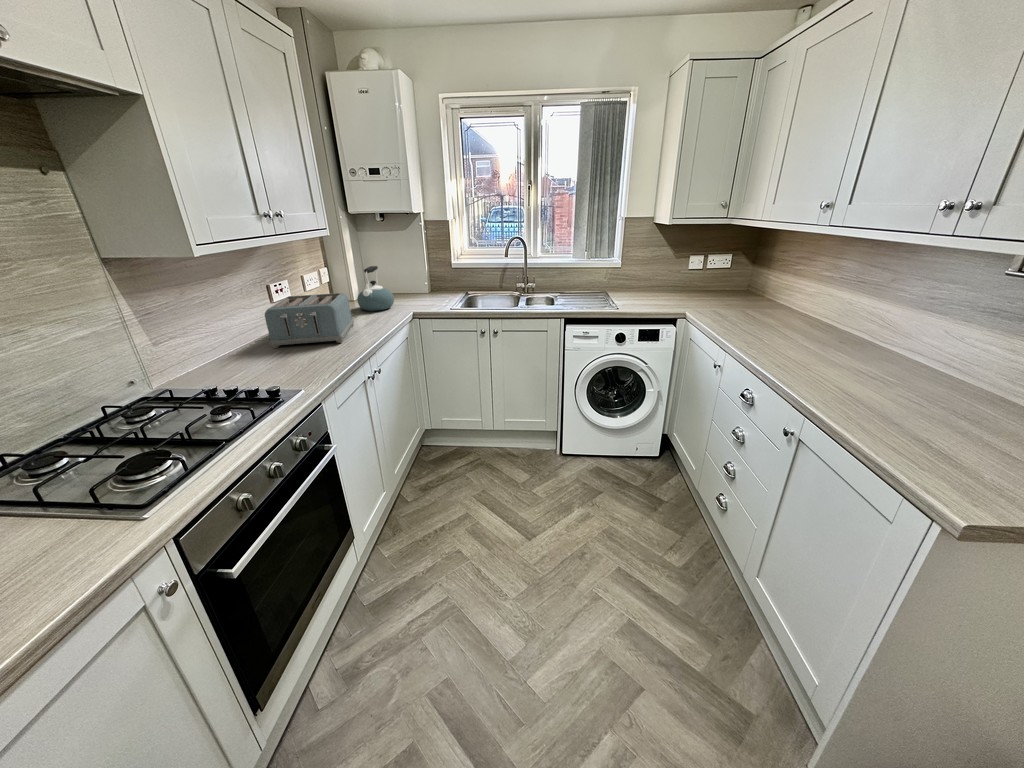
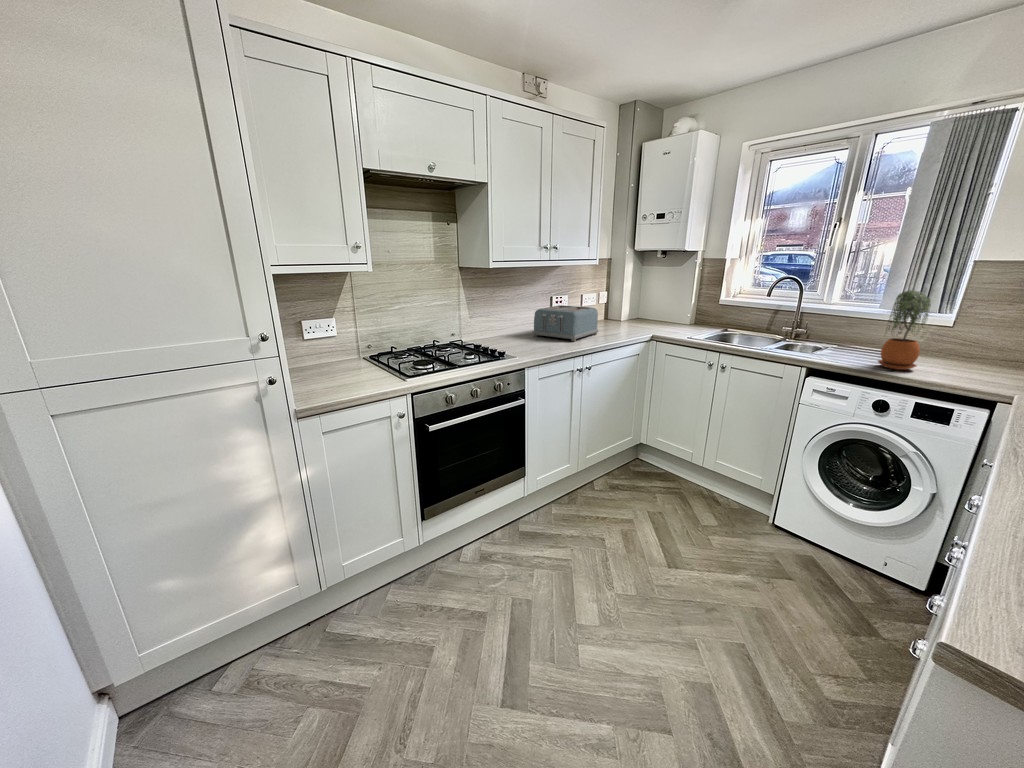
potted plant: none [604,242,629,307] -> present [878,290,931,370]
kettle: present [357,266,394,311] -> none [616,293,646,330]

